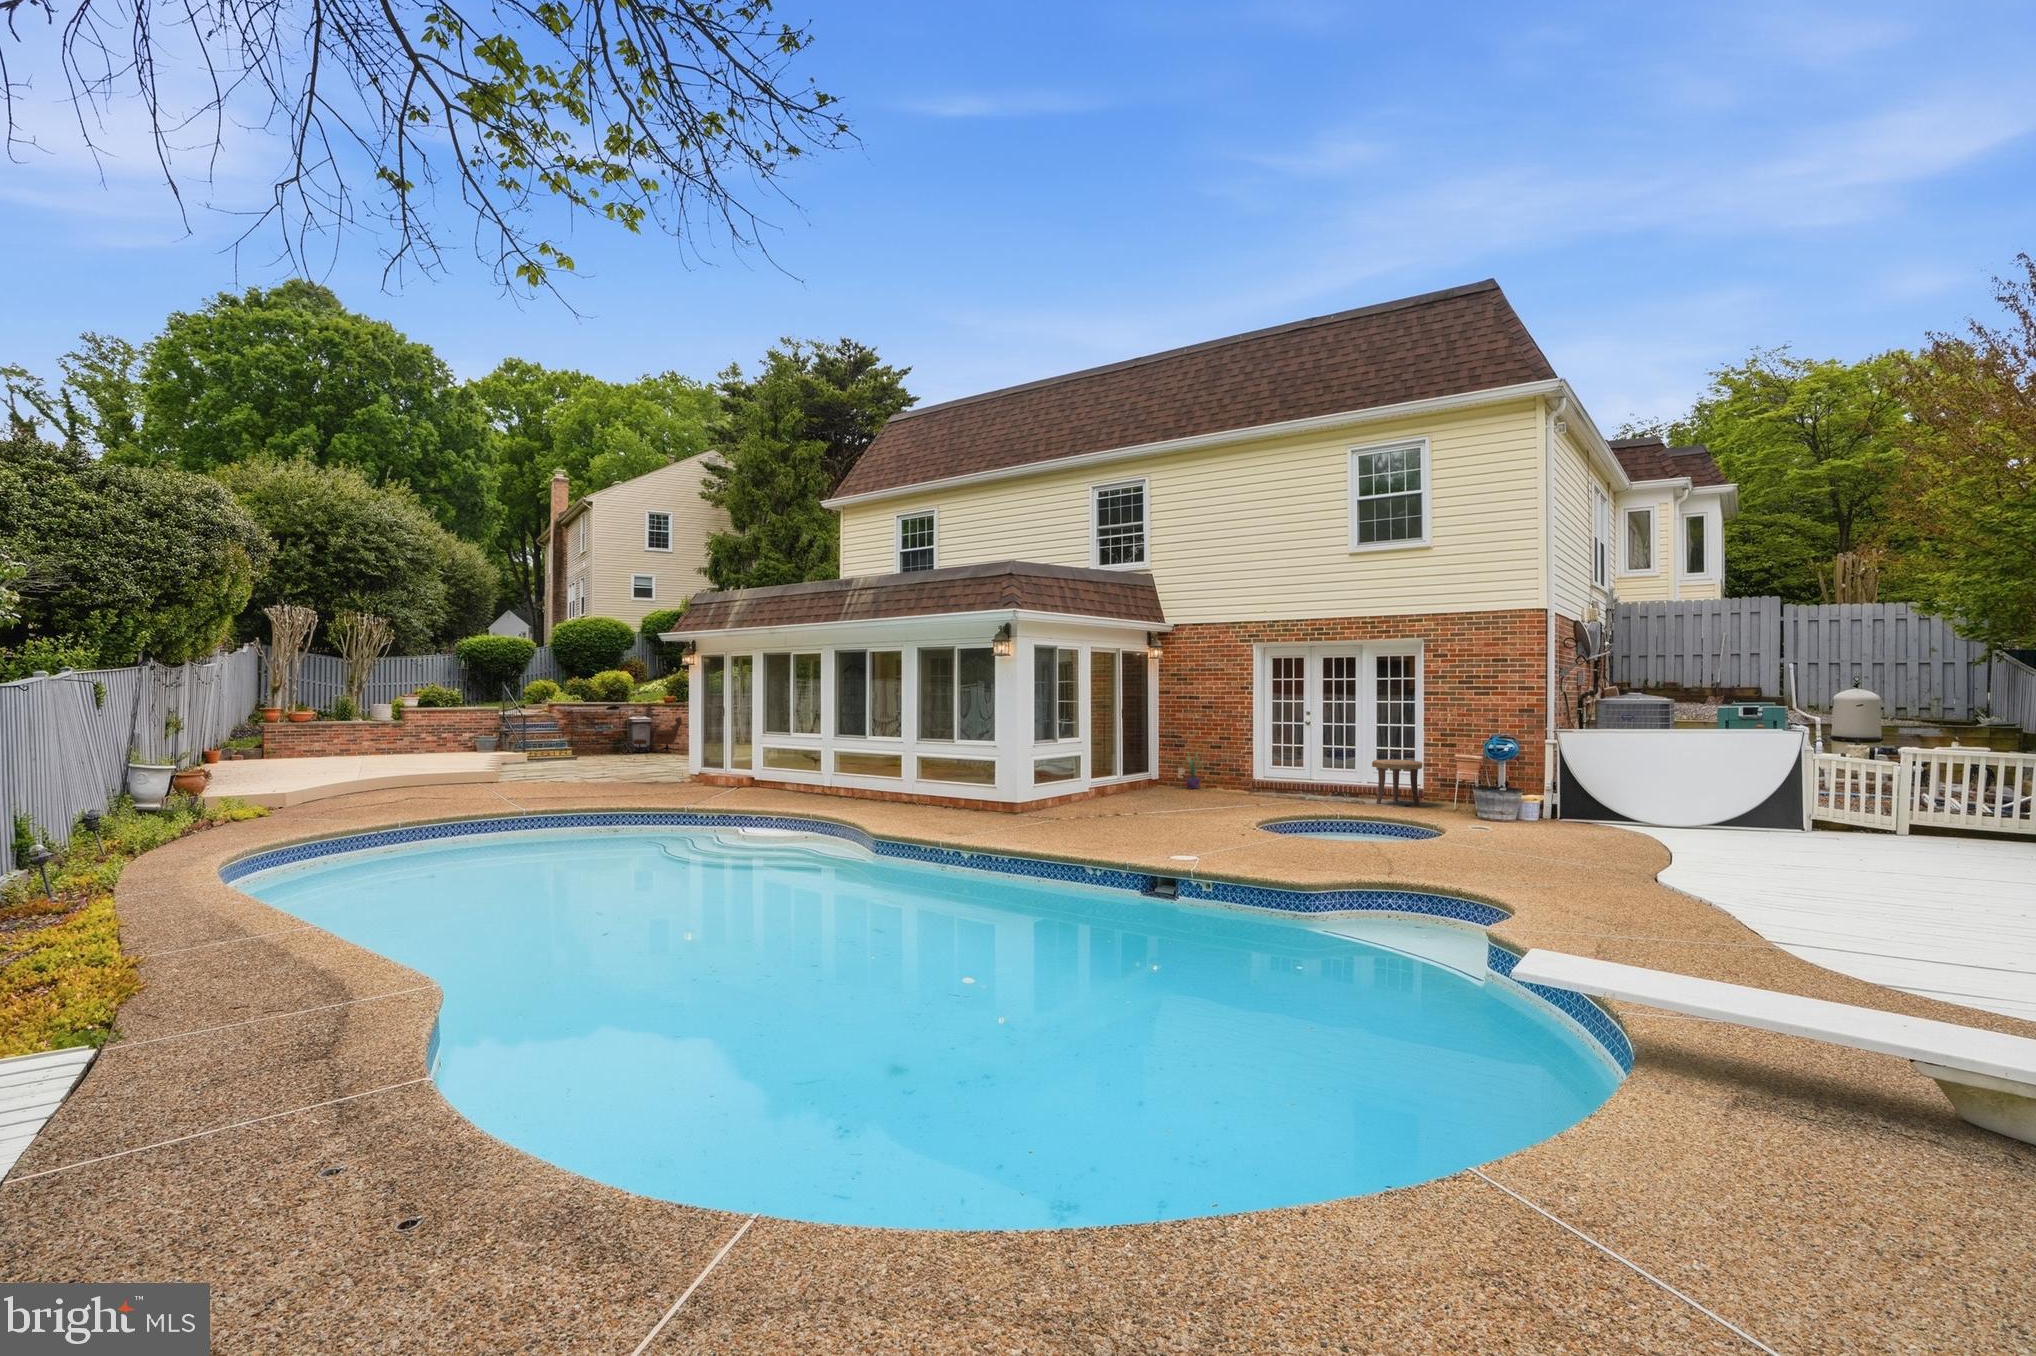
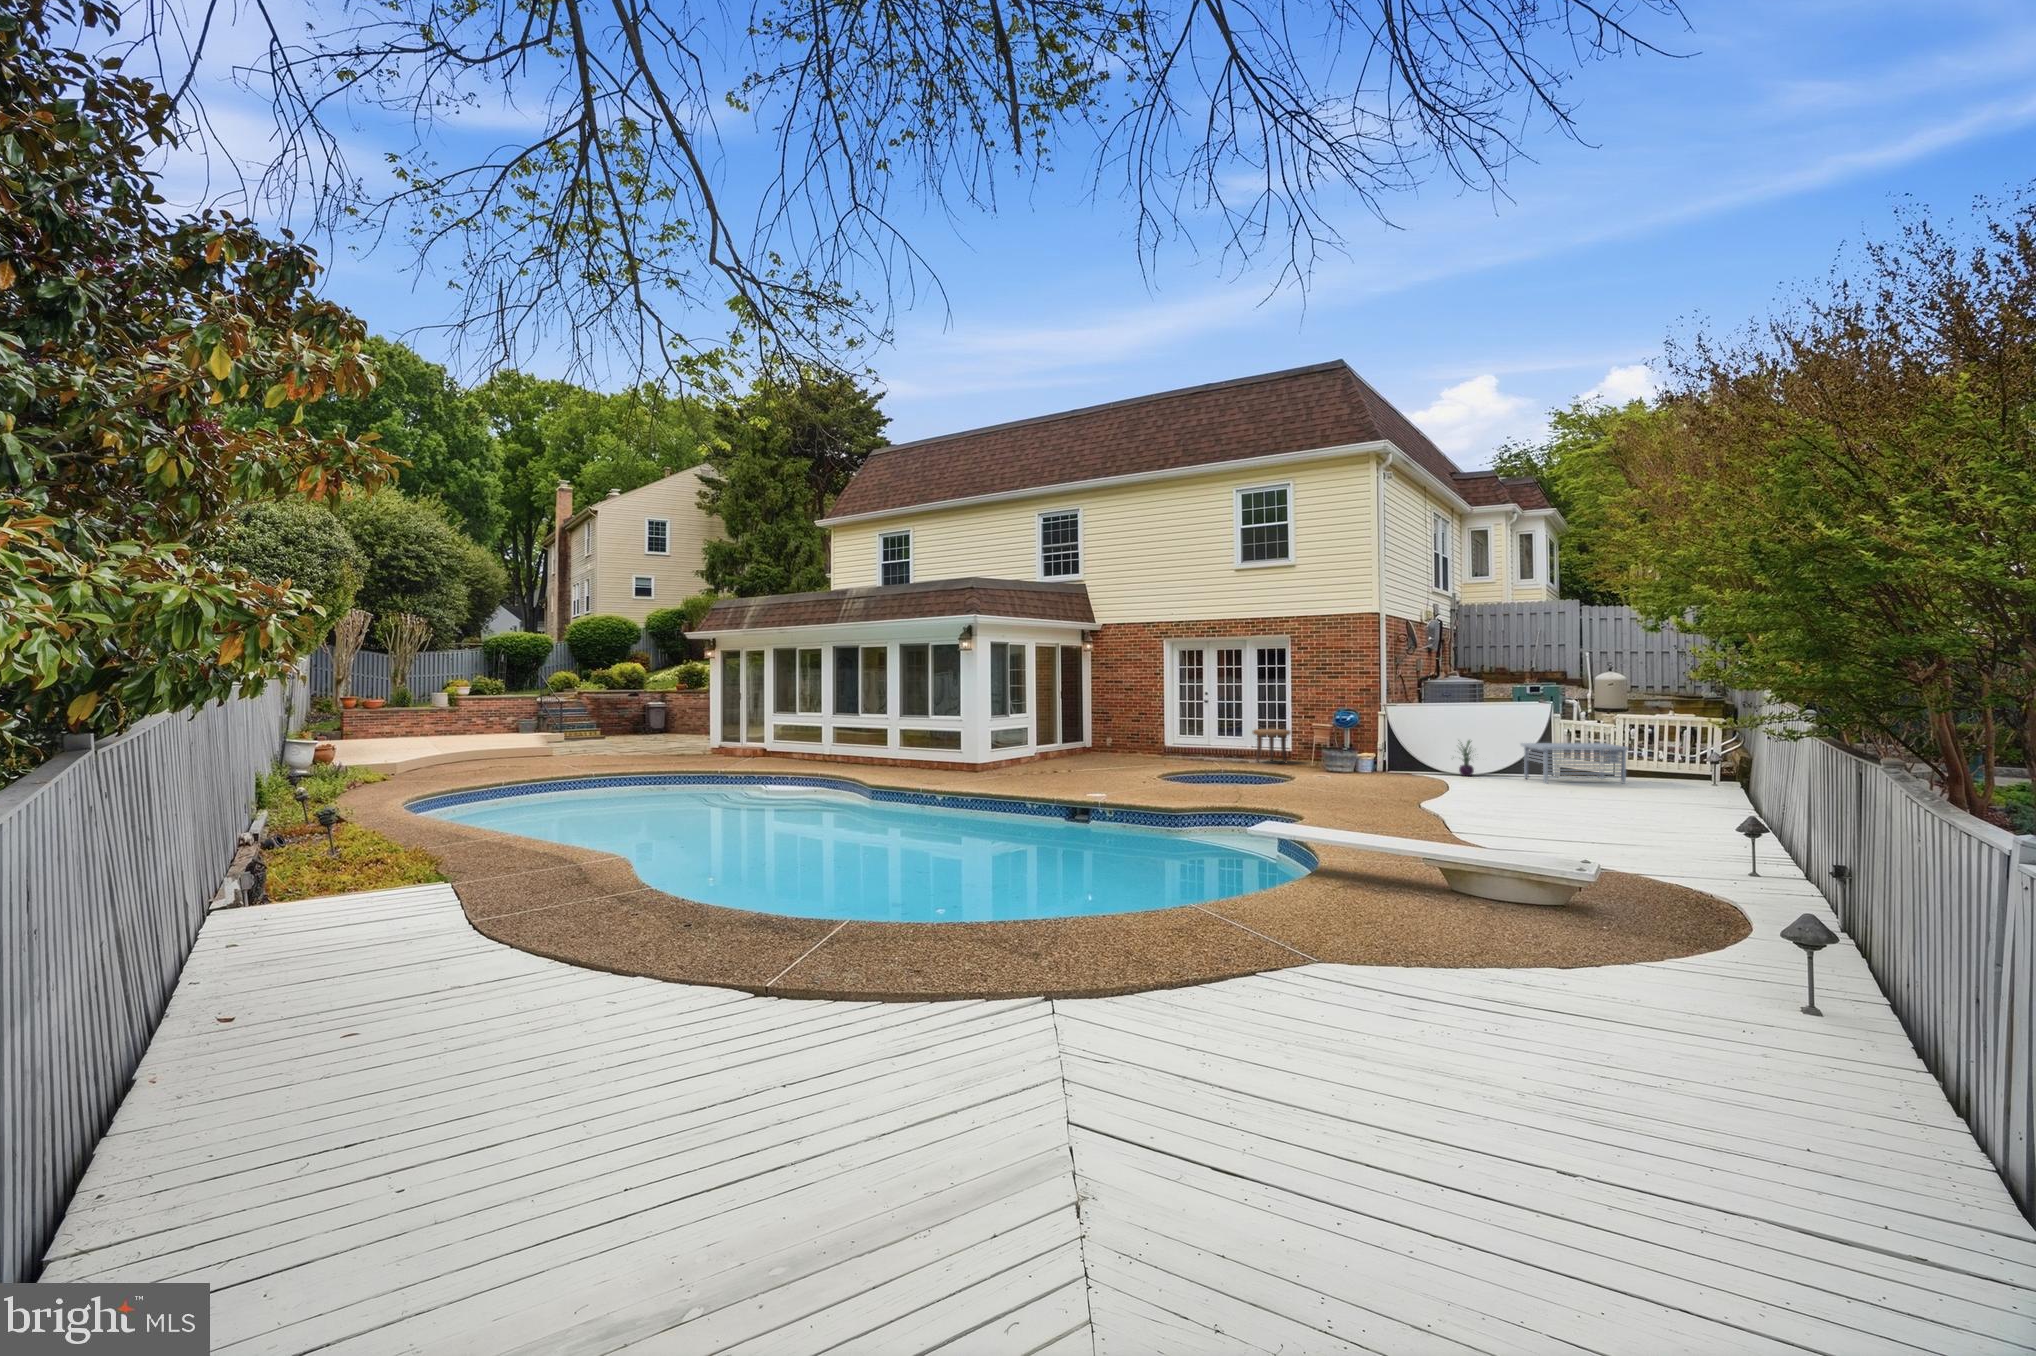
lounge chair: present [633,717,682,753] -> none [649,702,693,733]
decorative plant: present [1186,753,1203,789] -> present [1459,740,1474,776]
storage bench: none [1760,786,1928,846] -> present [1521,743,1629,784]

